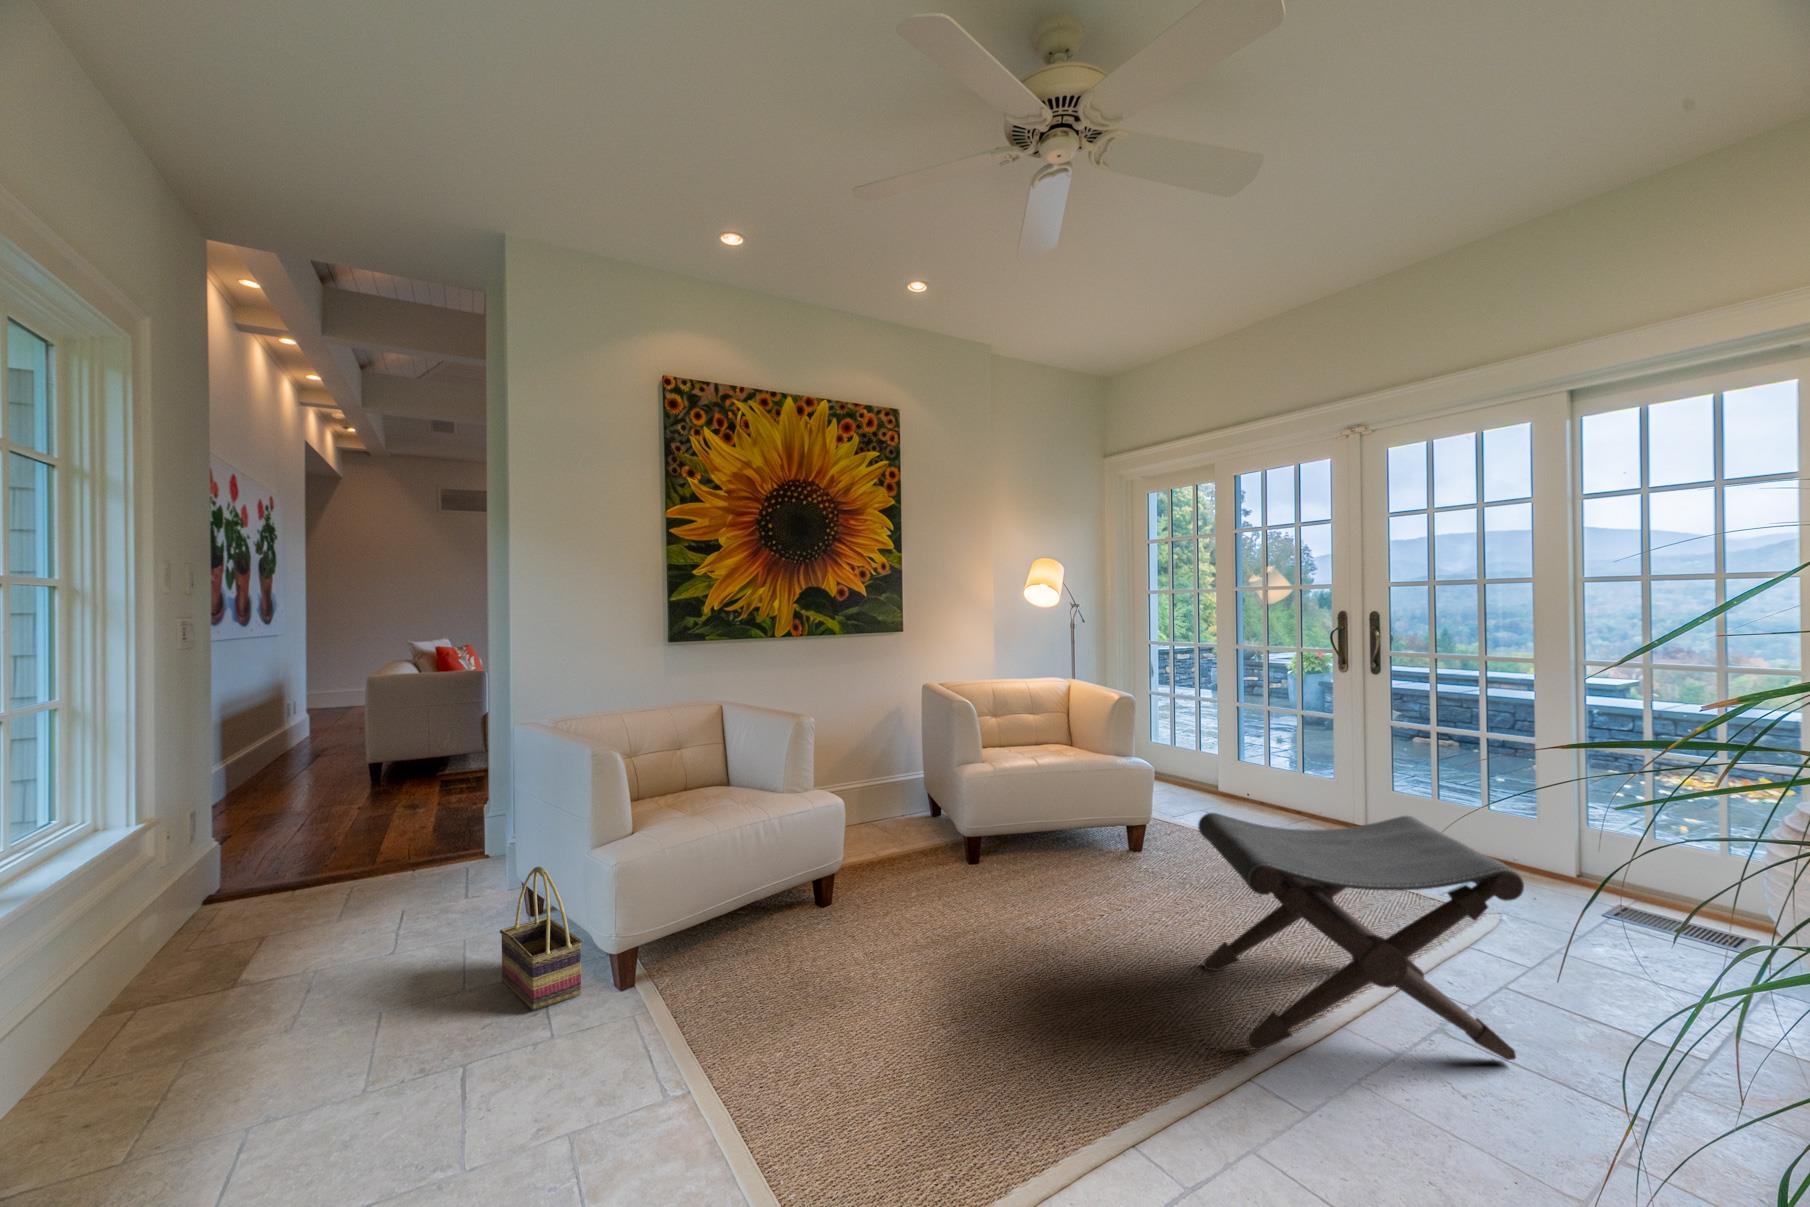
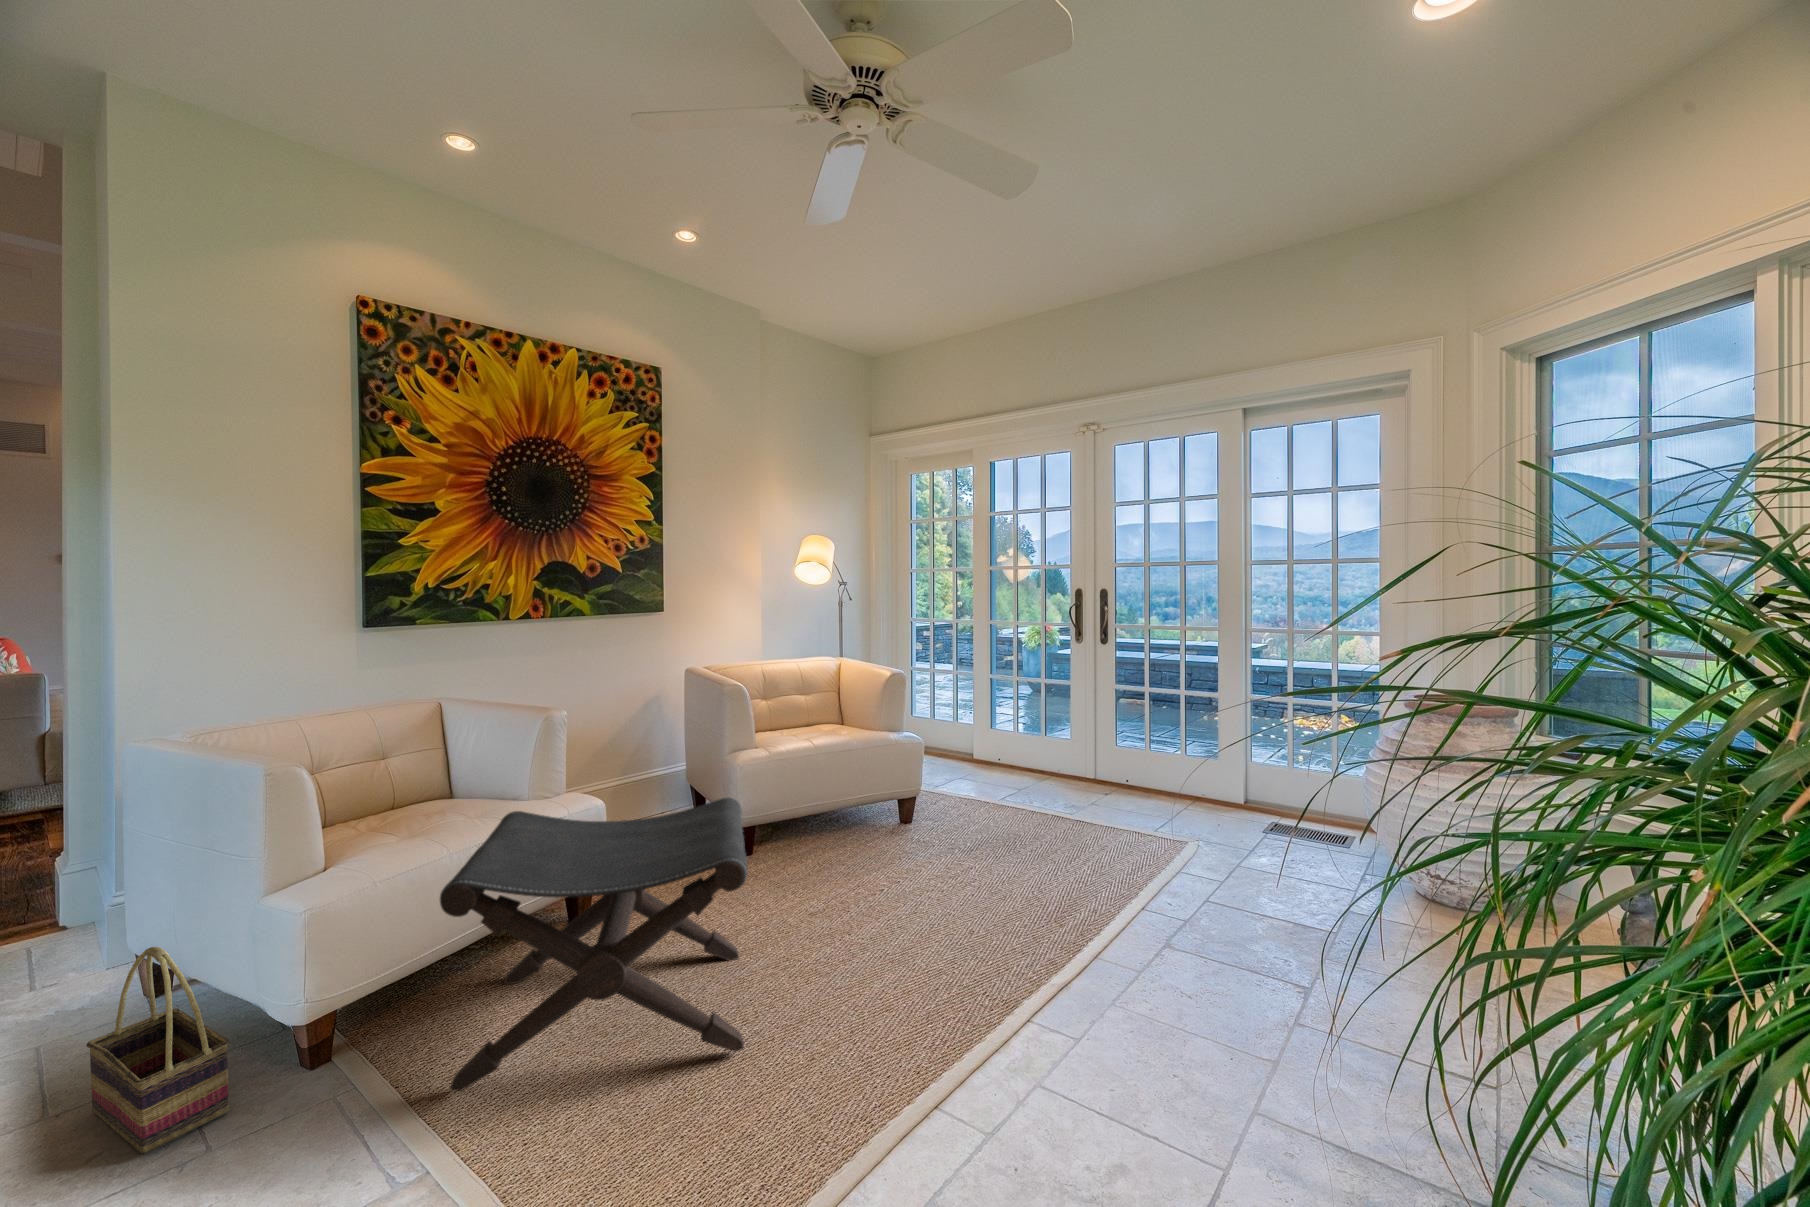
footstool: present [1198,813,1524,1060] -> present [440,798,748,1091]

